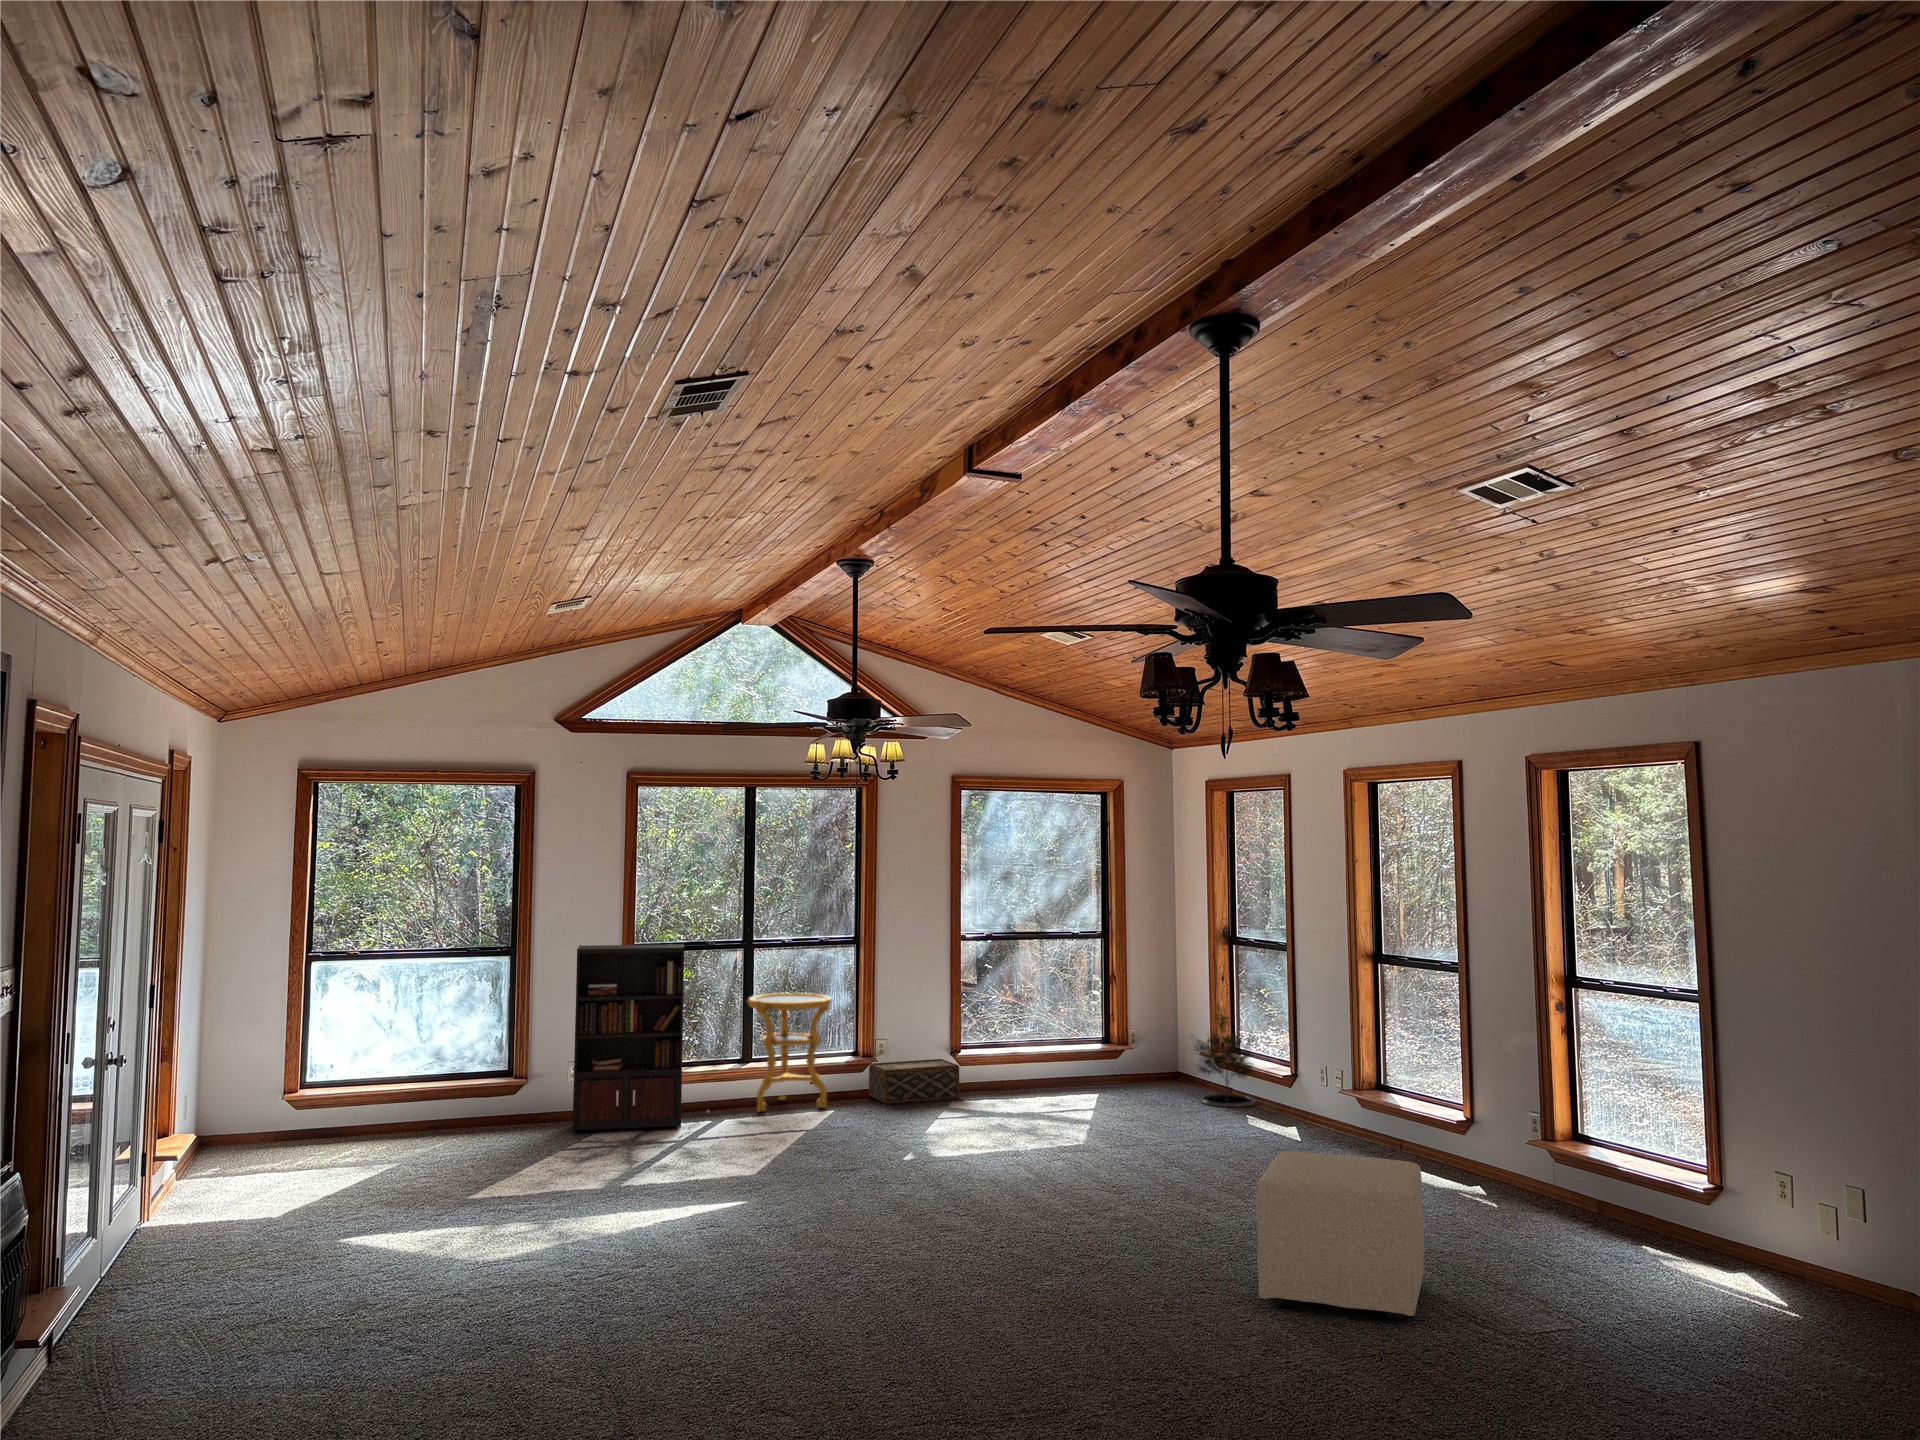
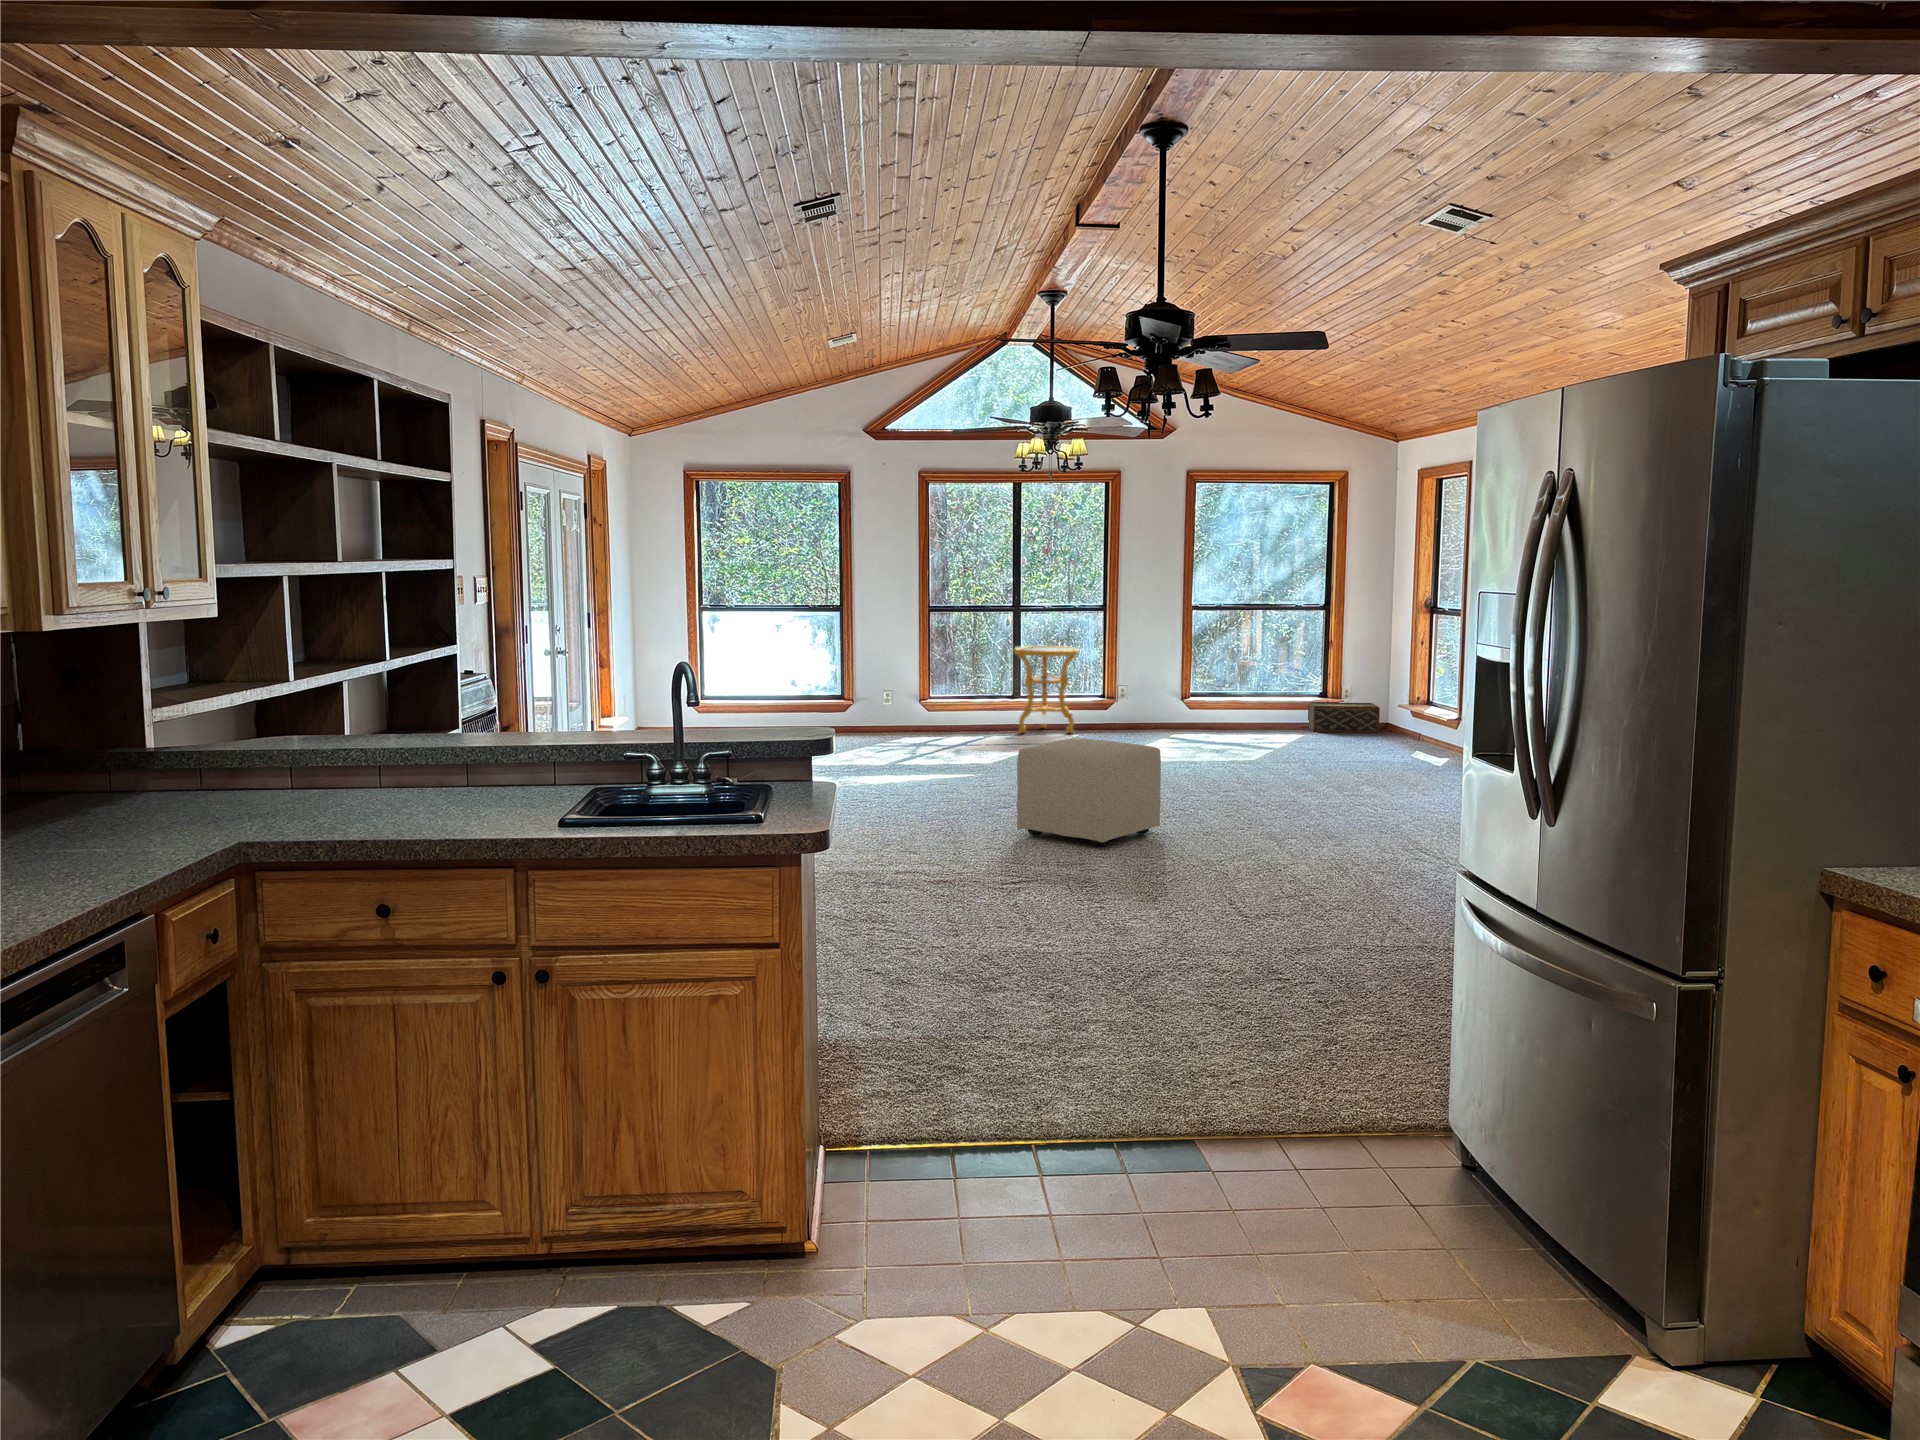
bookcase: present [573,944,710,1132] -> none [878,603,984,738]
potted tree: present [1194,1003,1255,1107] -> none [1376,661,1436,747]
woven basket: present [869,1059,959,1104] -> present [1308,702,1380,732]
ottoman: present [1256,1151,1424,1320] -> present [1017,739,1161,846]

